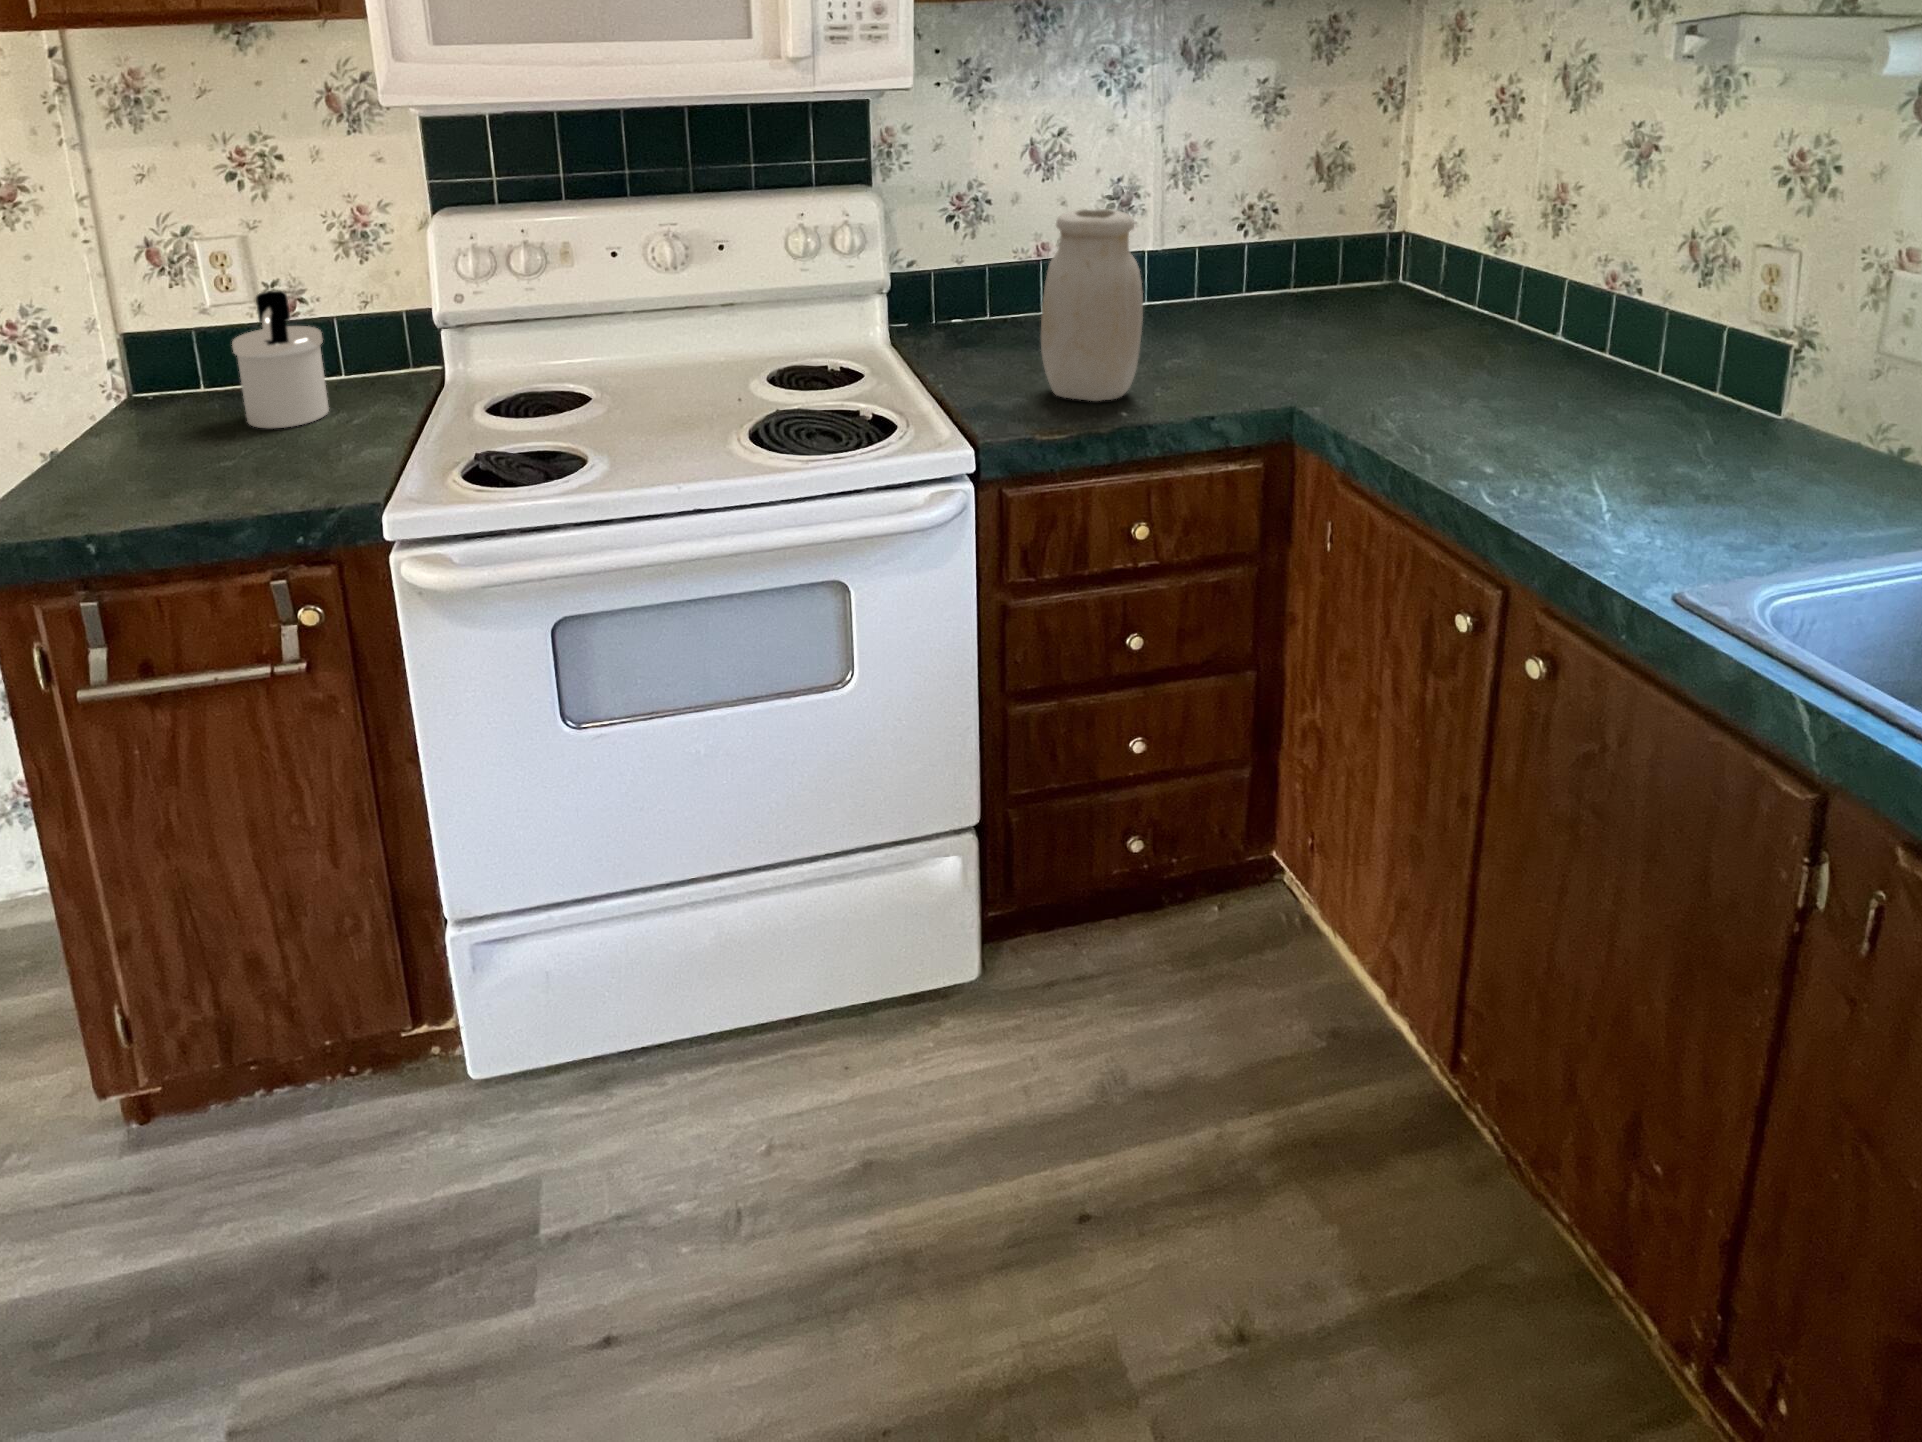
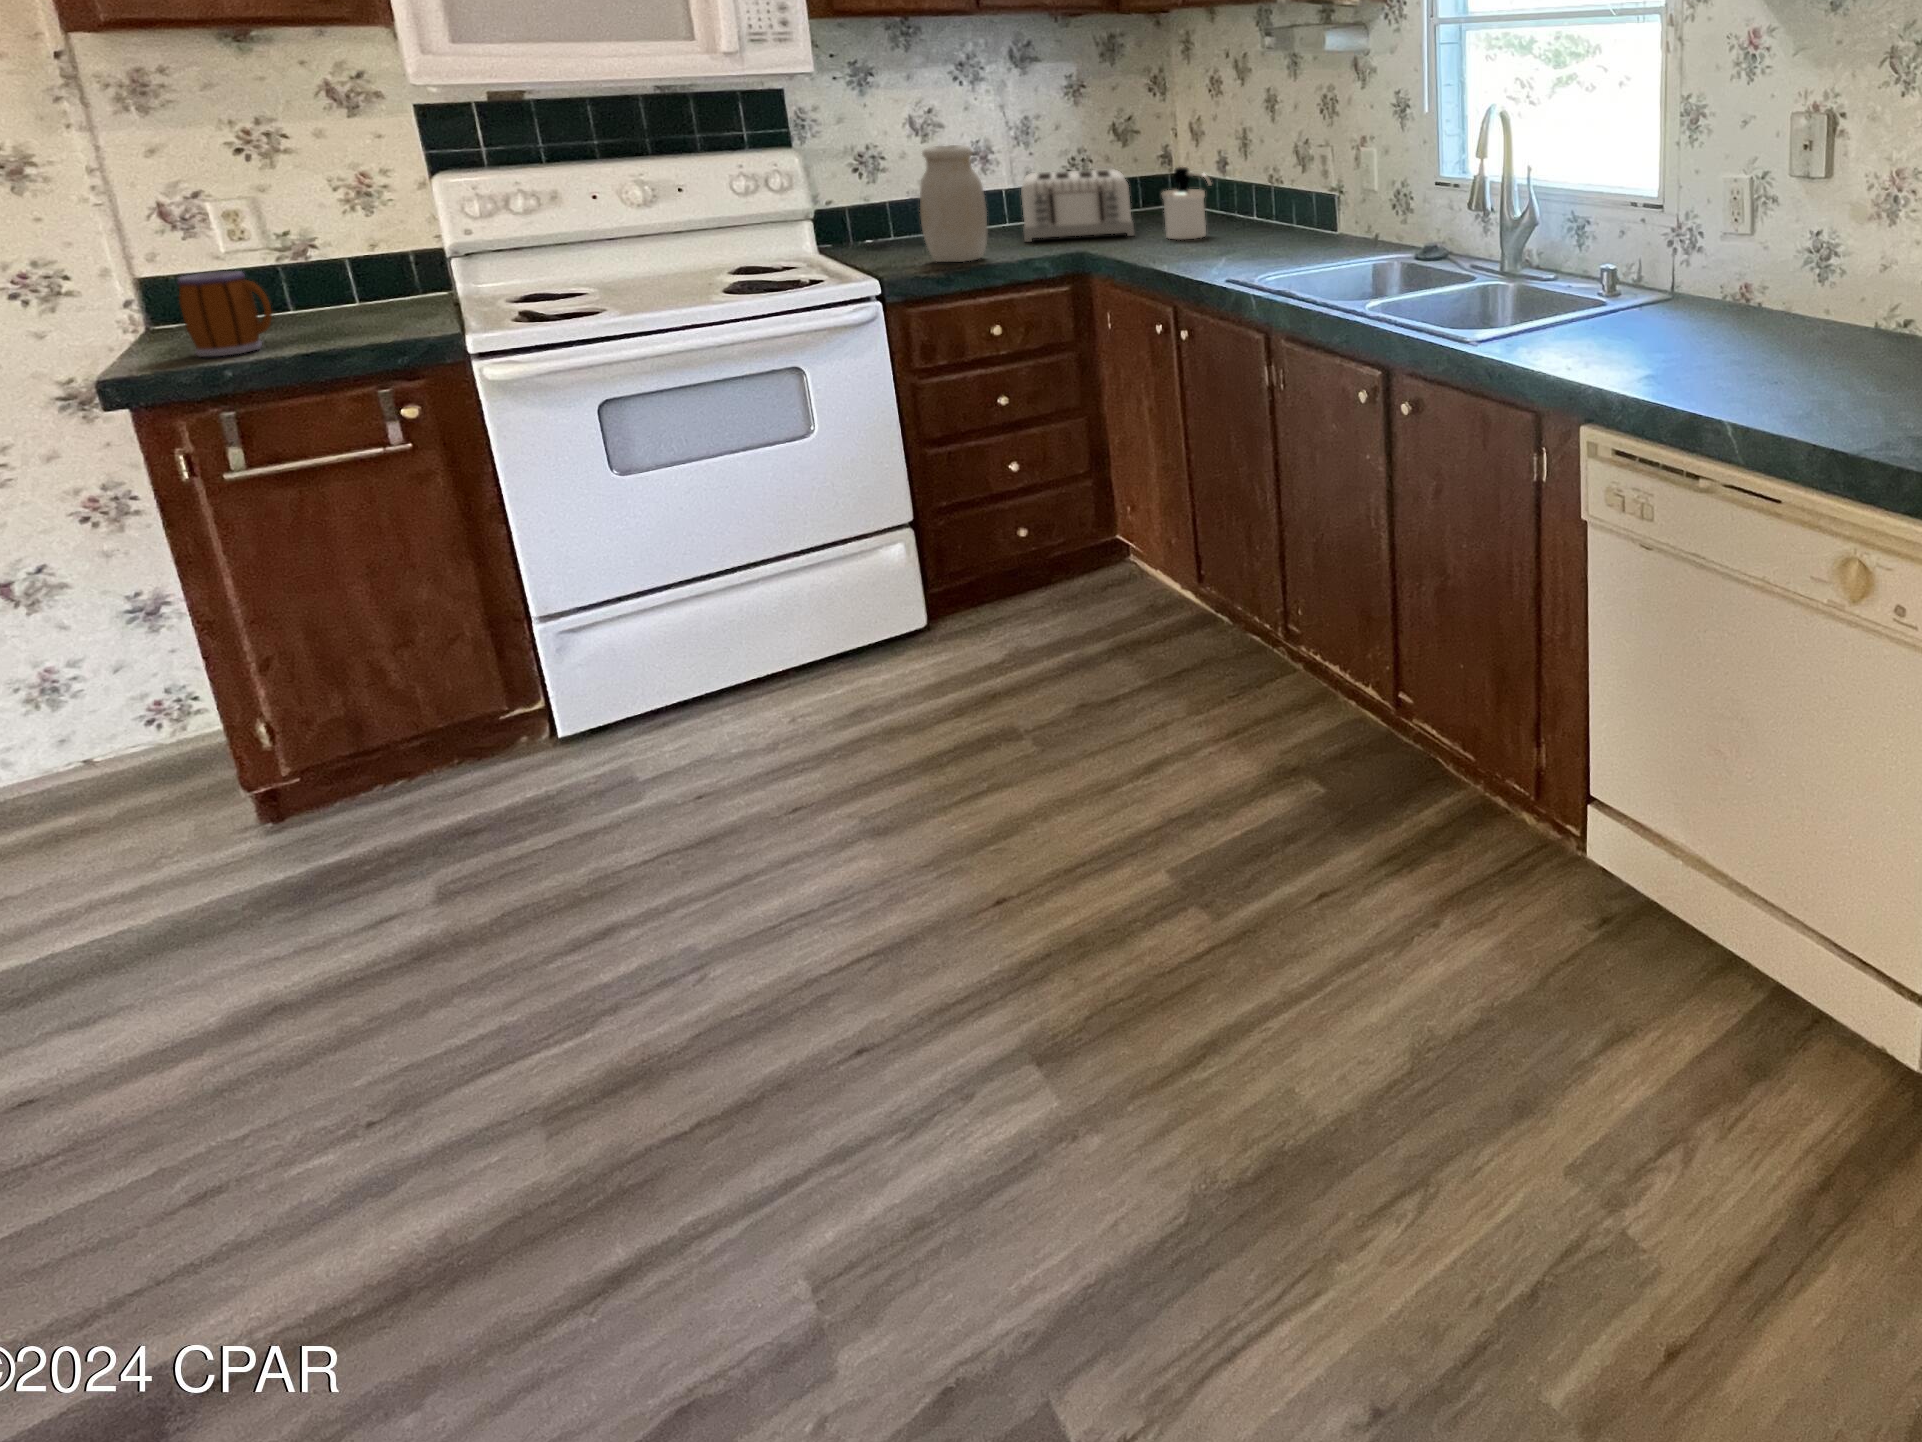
toaster: none [1174,230,1360,359] -> present [1021,169,1135,242]
soap dispenser: present [232,290,329,428] -> present [1162,167,1211,240]
mug: none [59,377,170,506] -> present [177,271,272,356]

